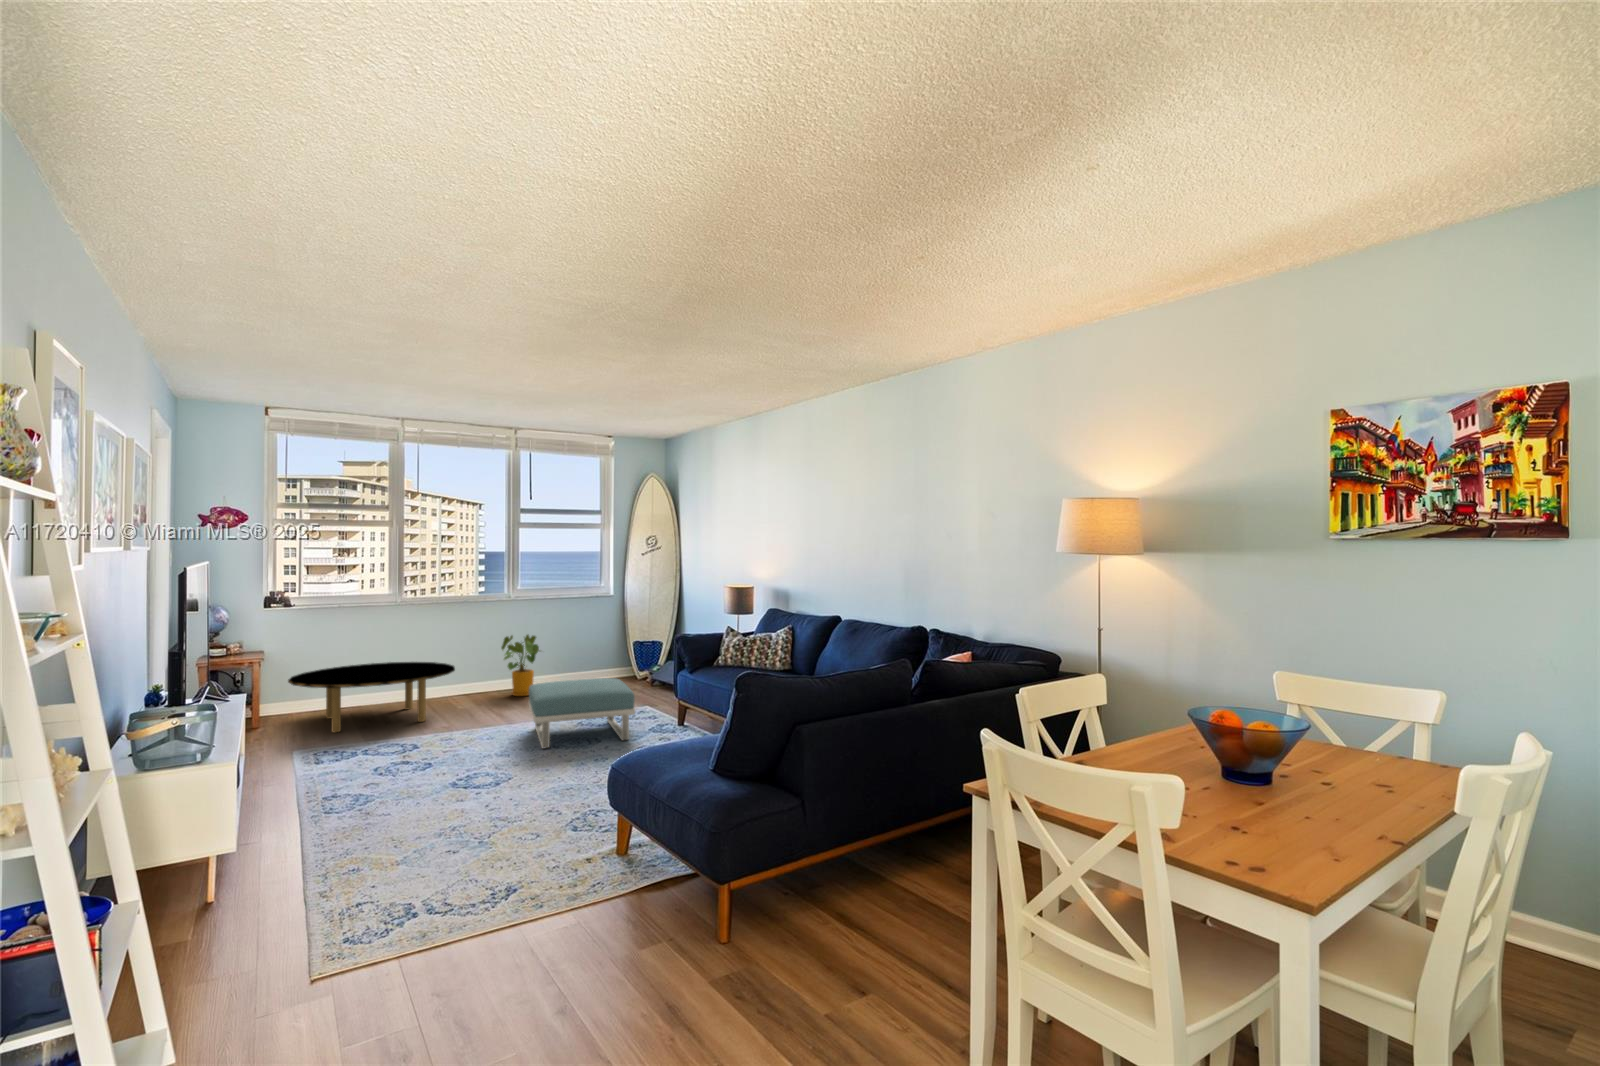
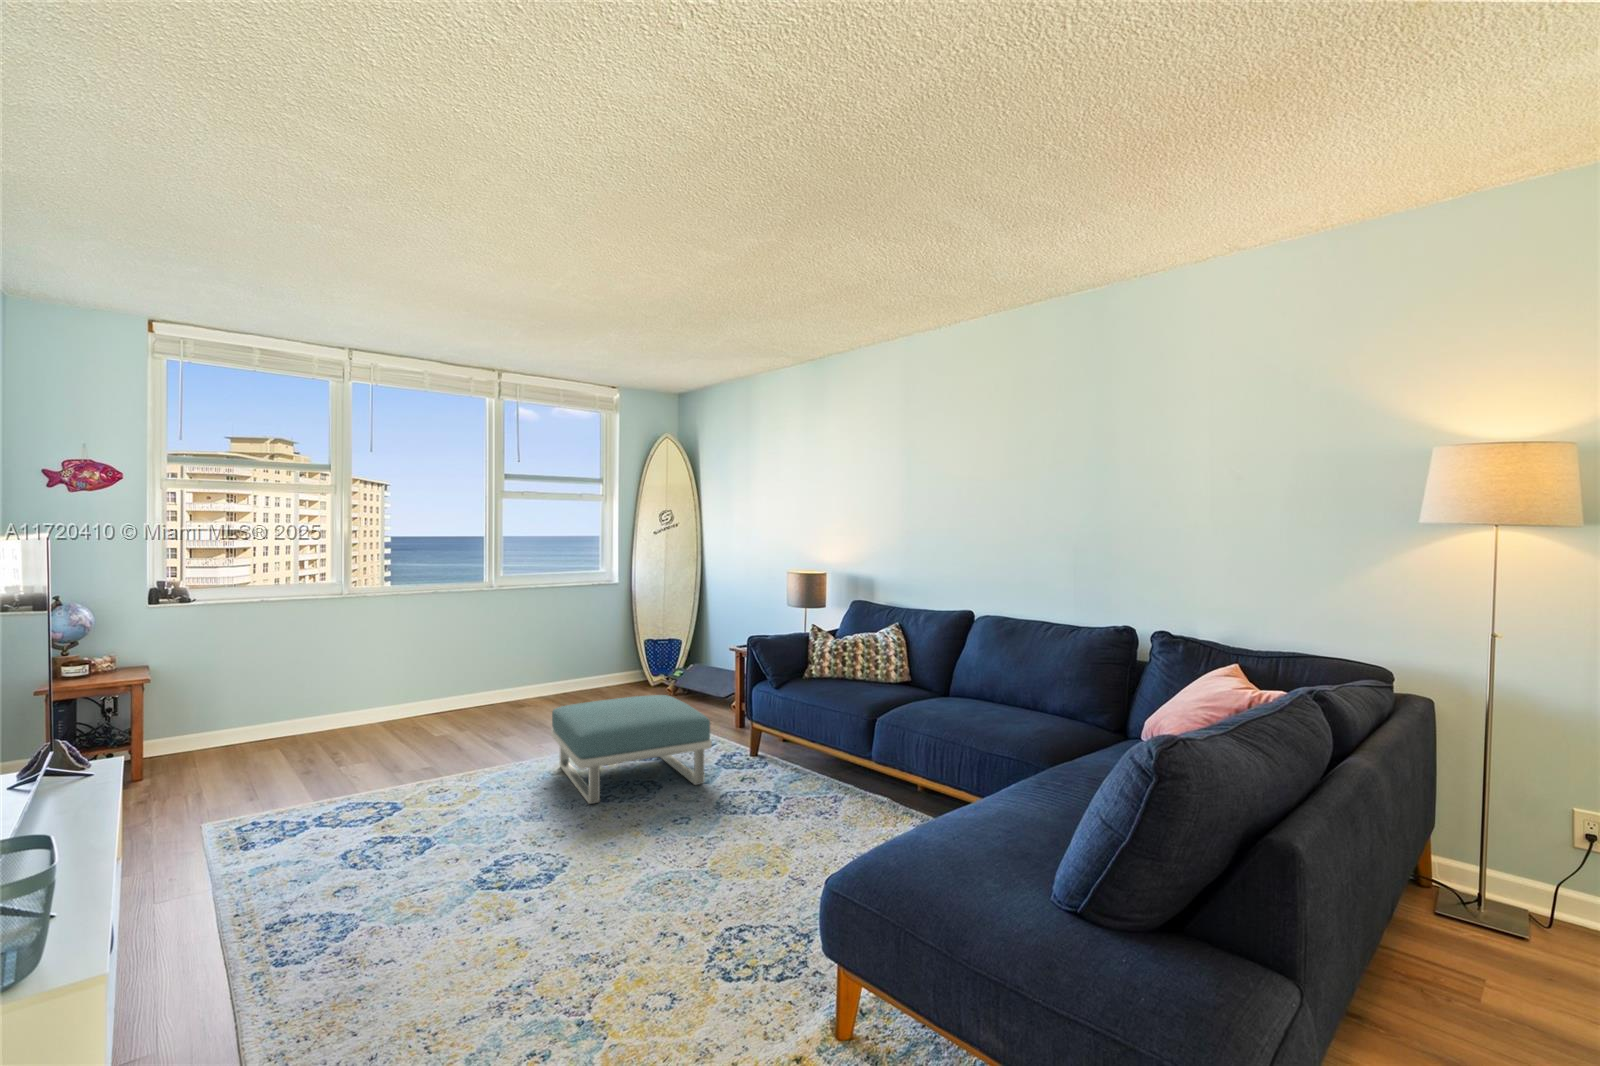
house plant: present [501,635,539,696] -> none [485,634,545,715]
coffee table: present [288,662,455,732] -> none [189,674,435,785]

